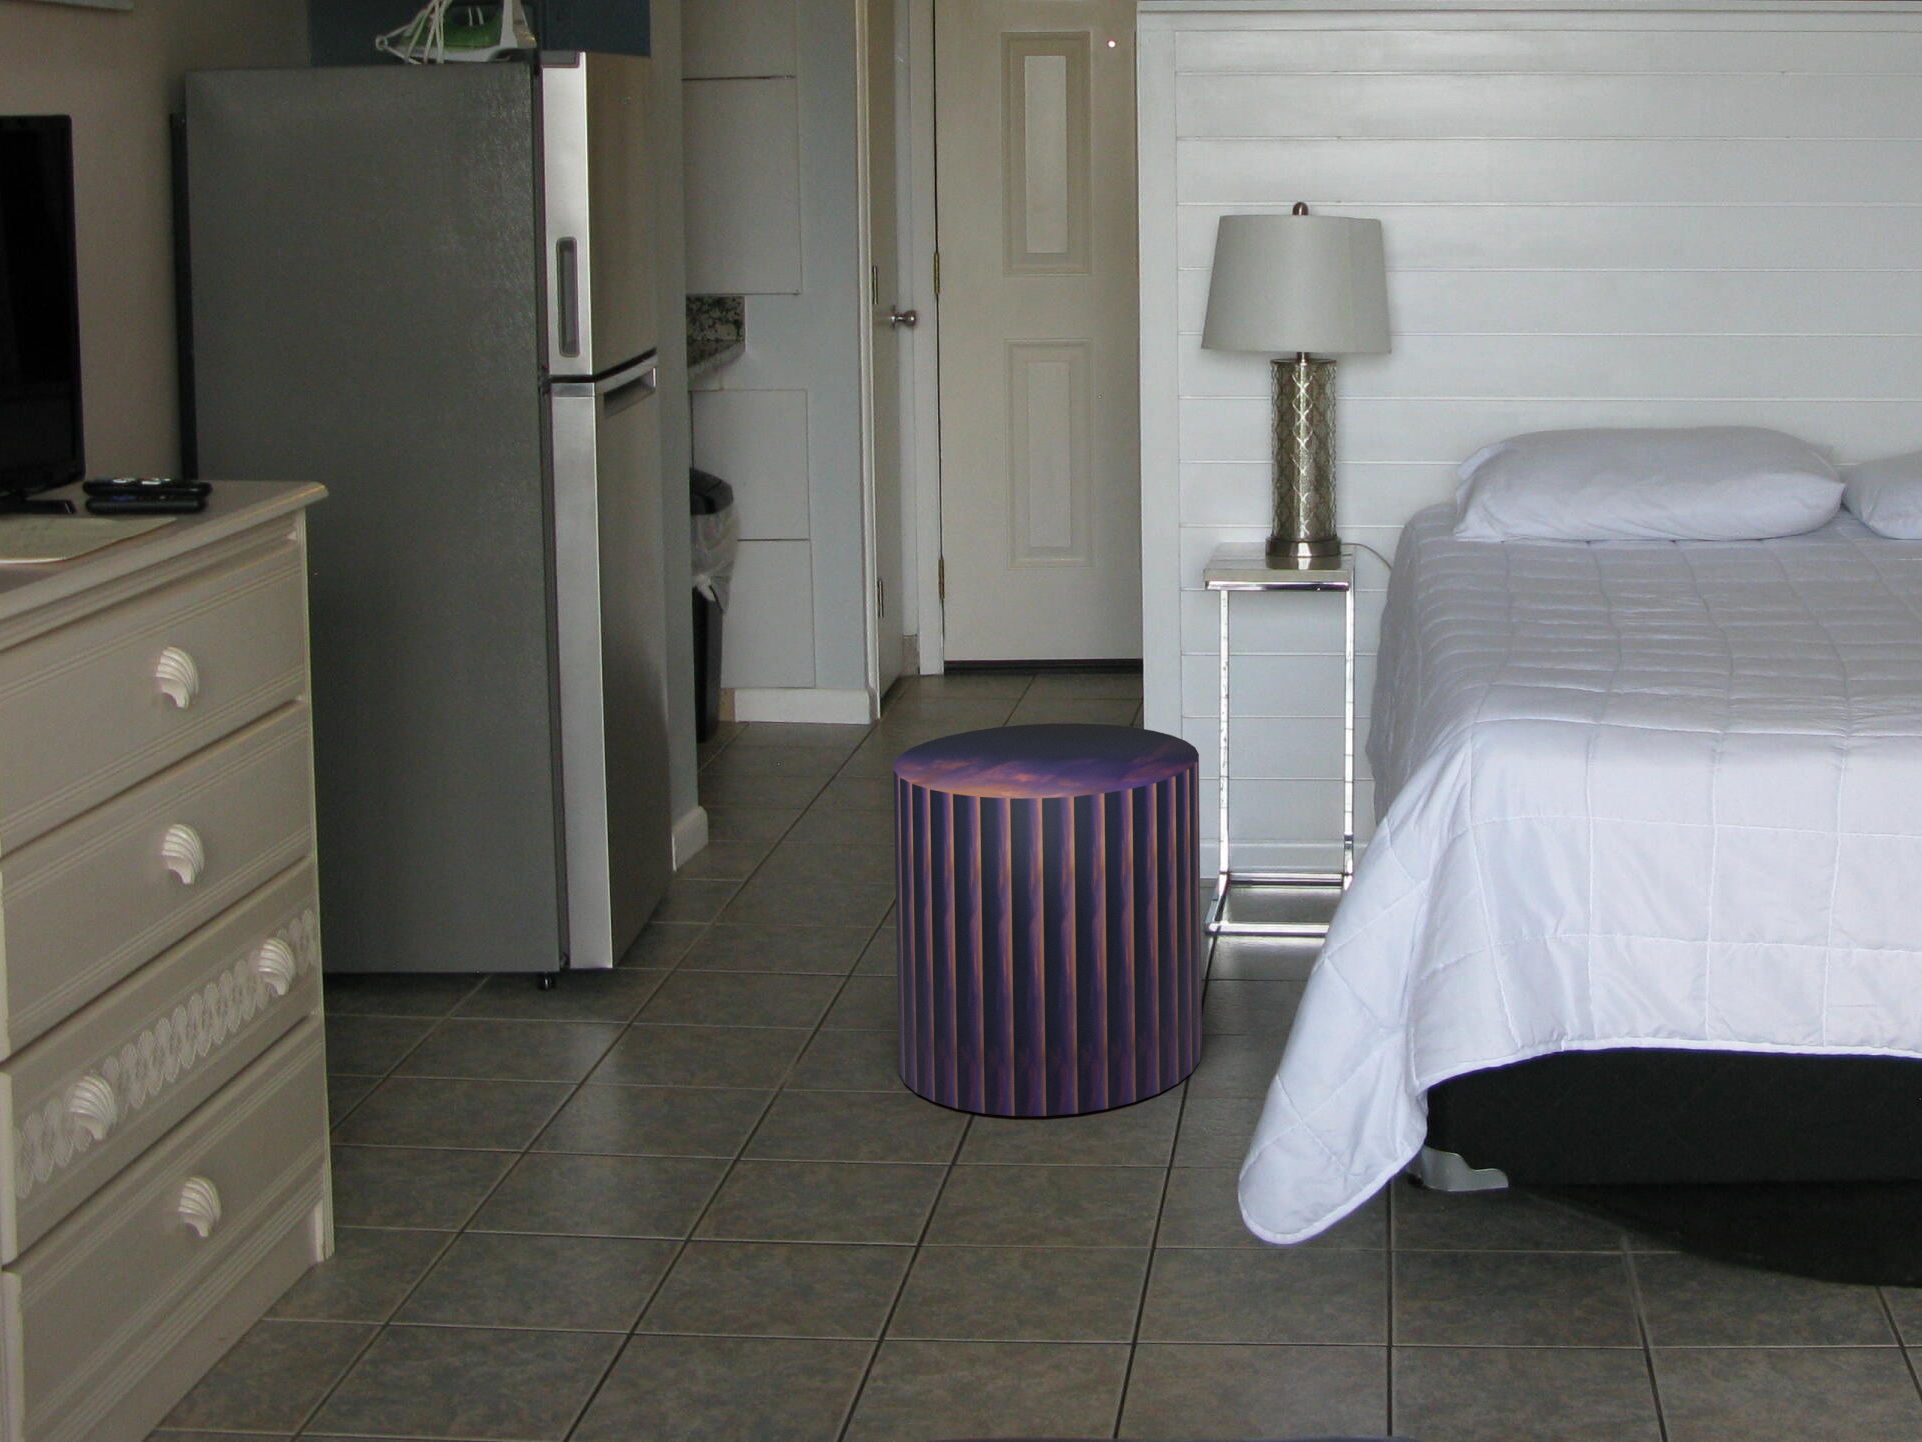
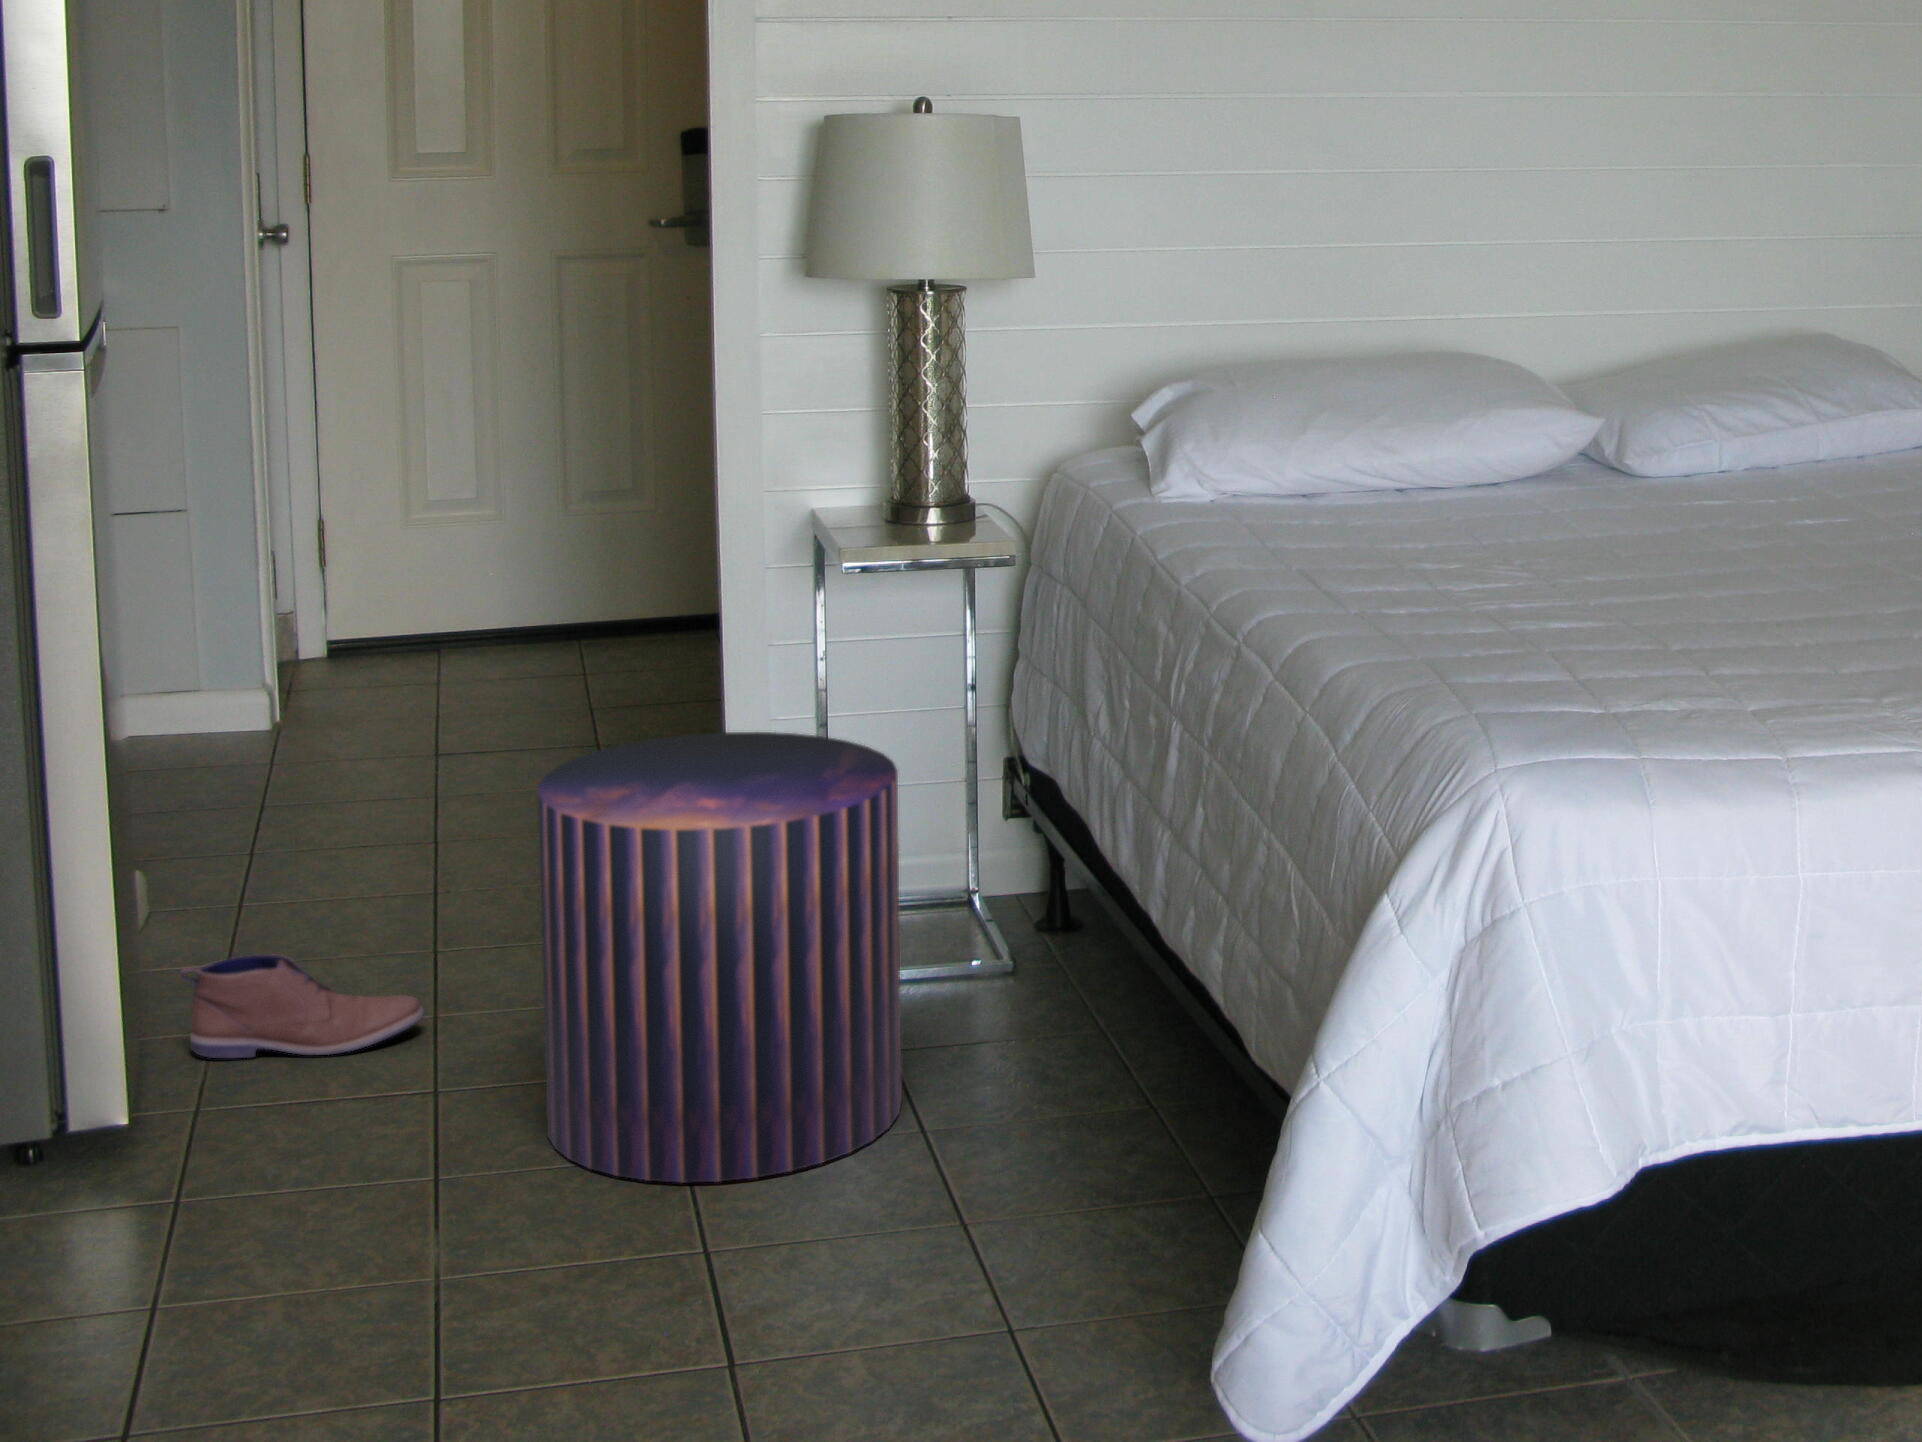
shoe: none [665,888,852,976] -> present [180,954,424,1058]

